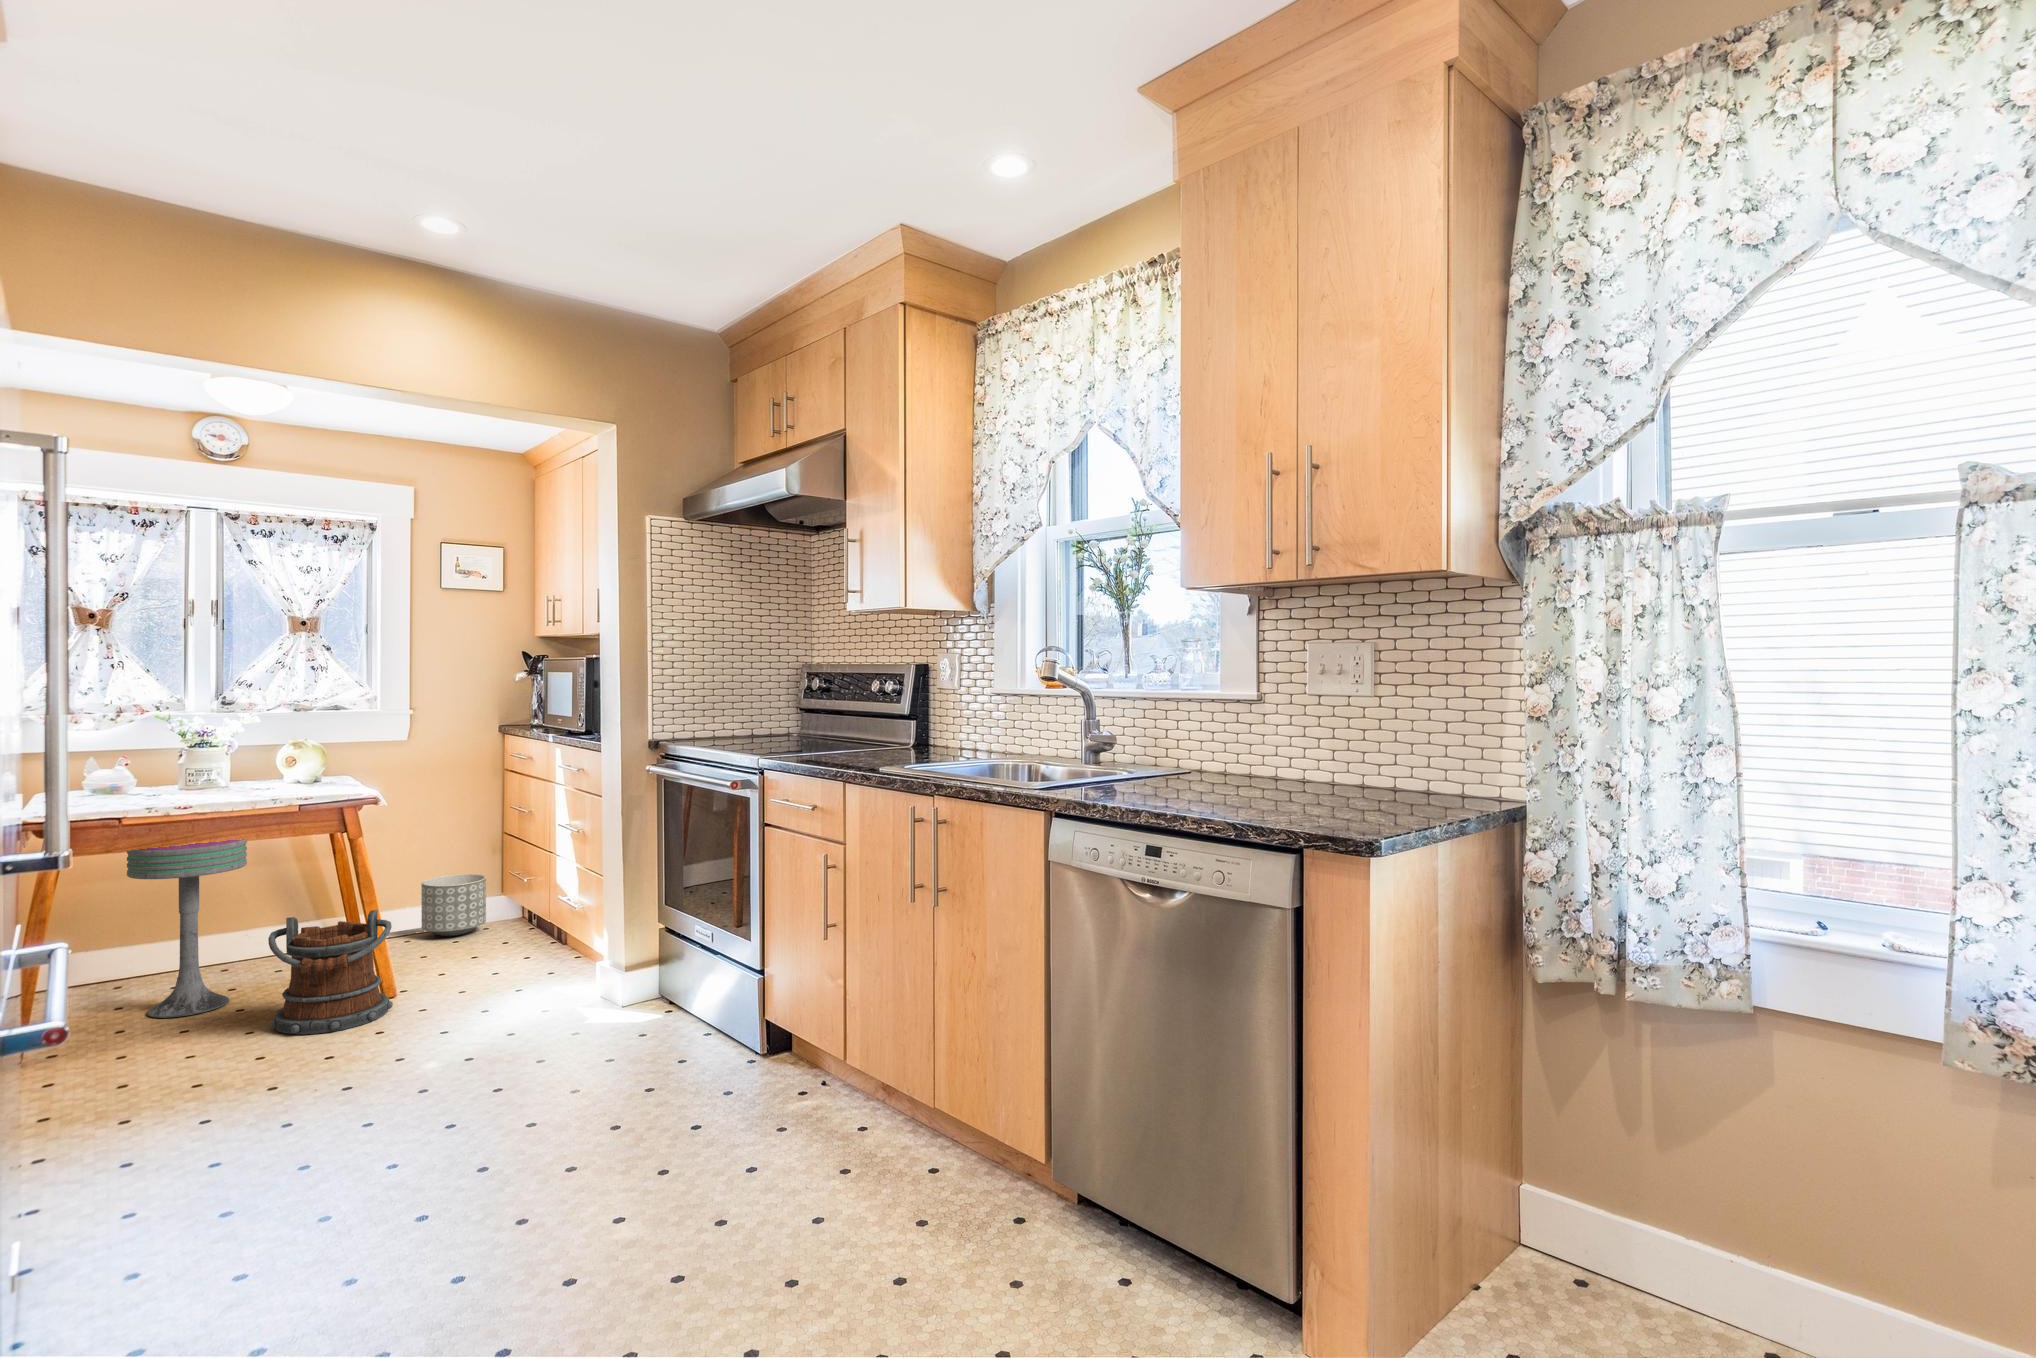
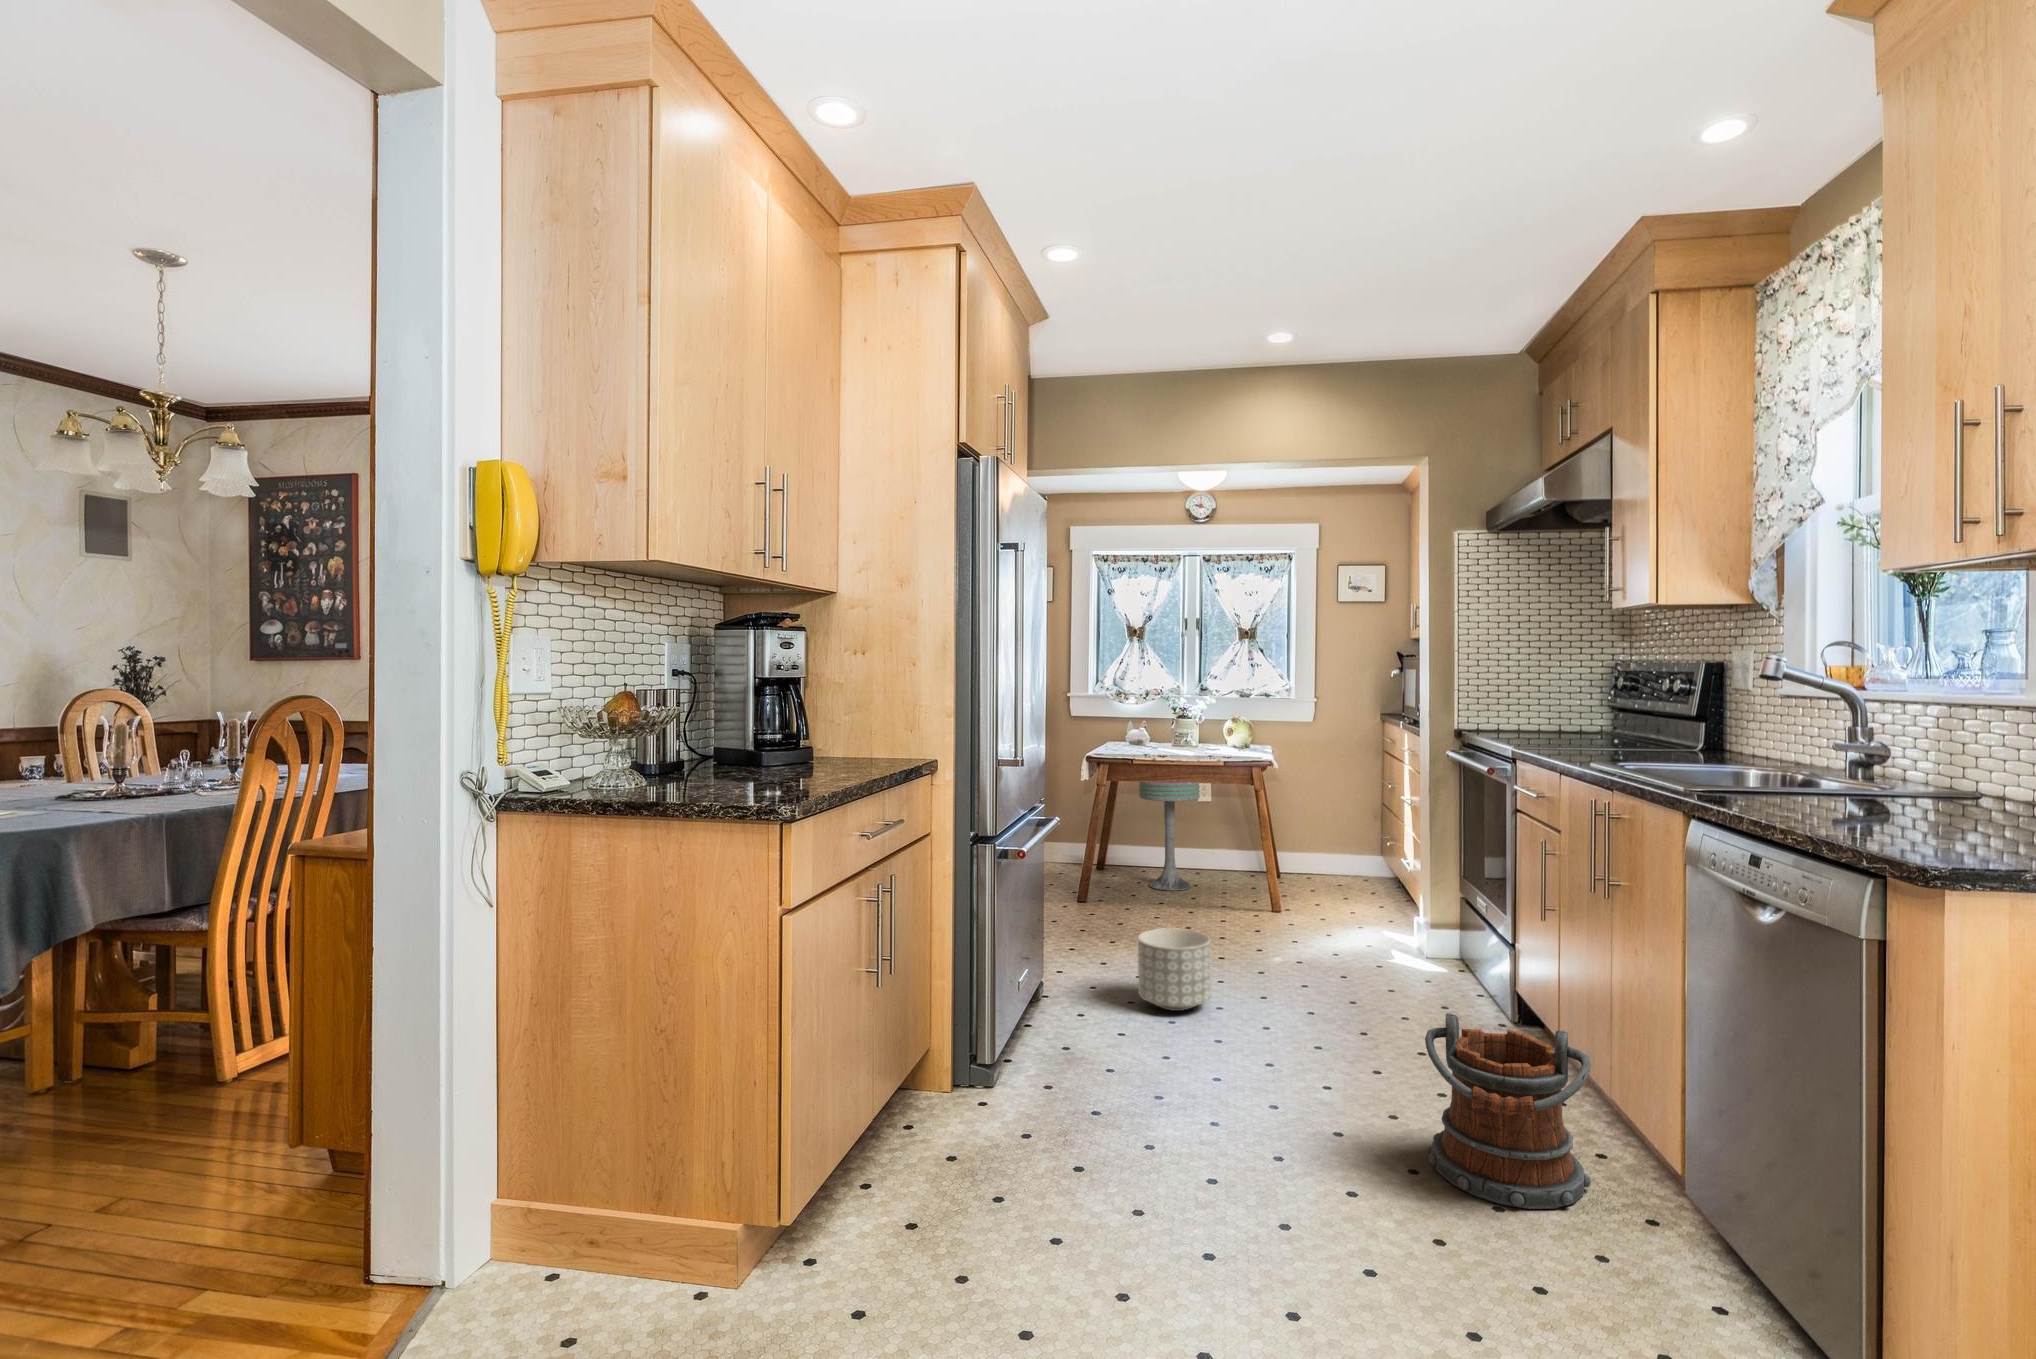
planter: present [421,874,486,936] -> present [1138,928,1211,1011]
bucket: present [268,910,393,1035] -> present [1425,1013,1591,1209]

